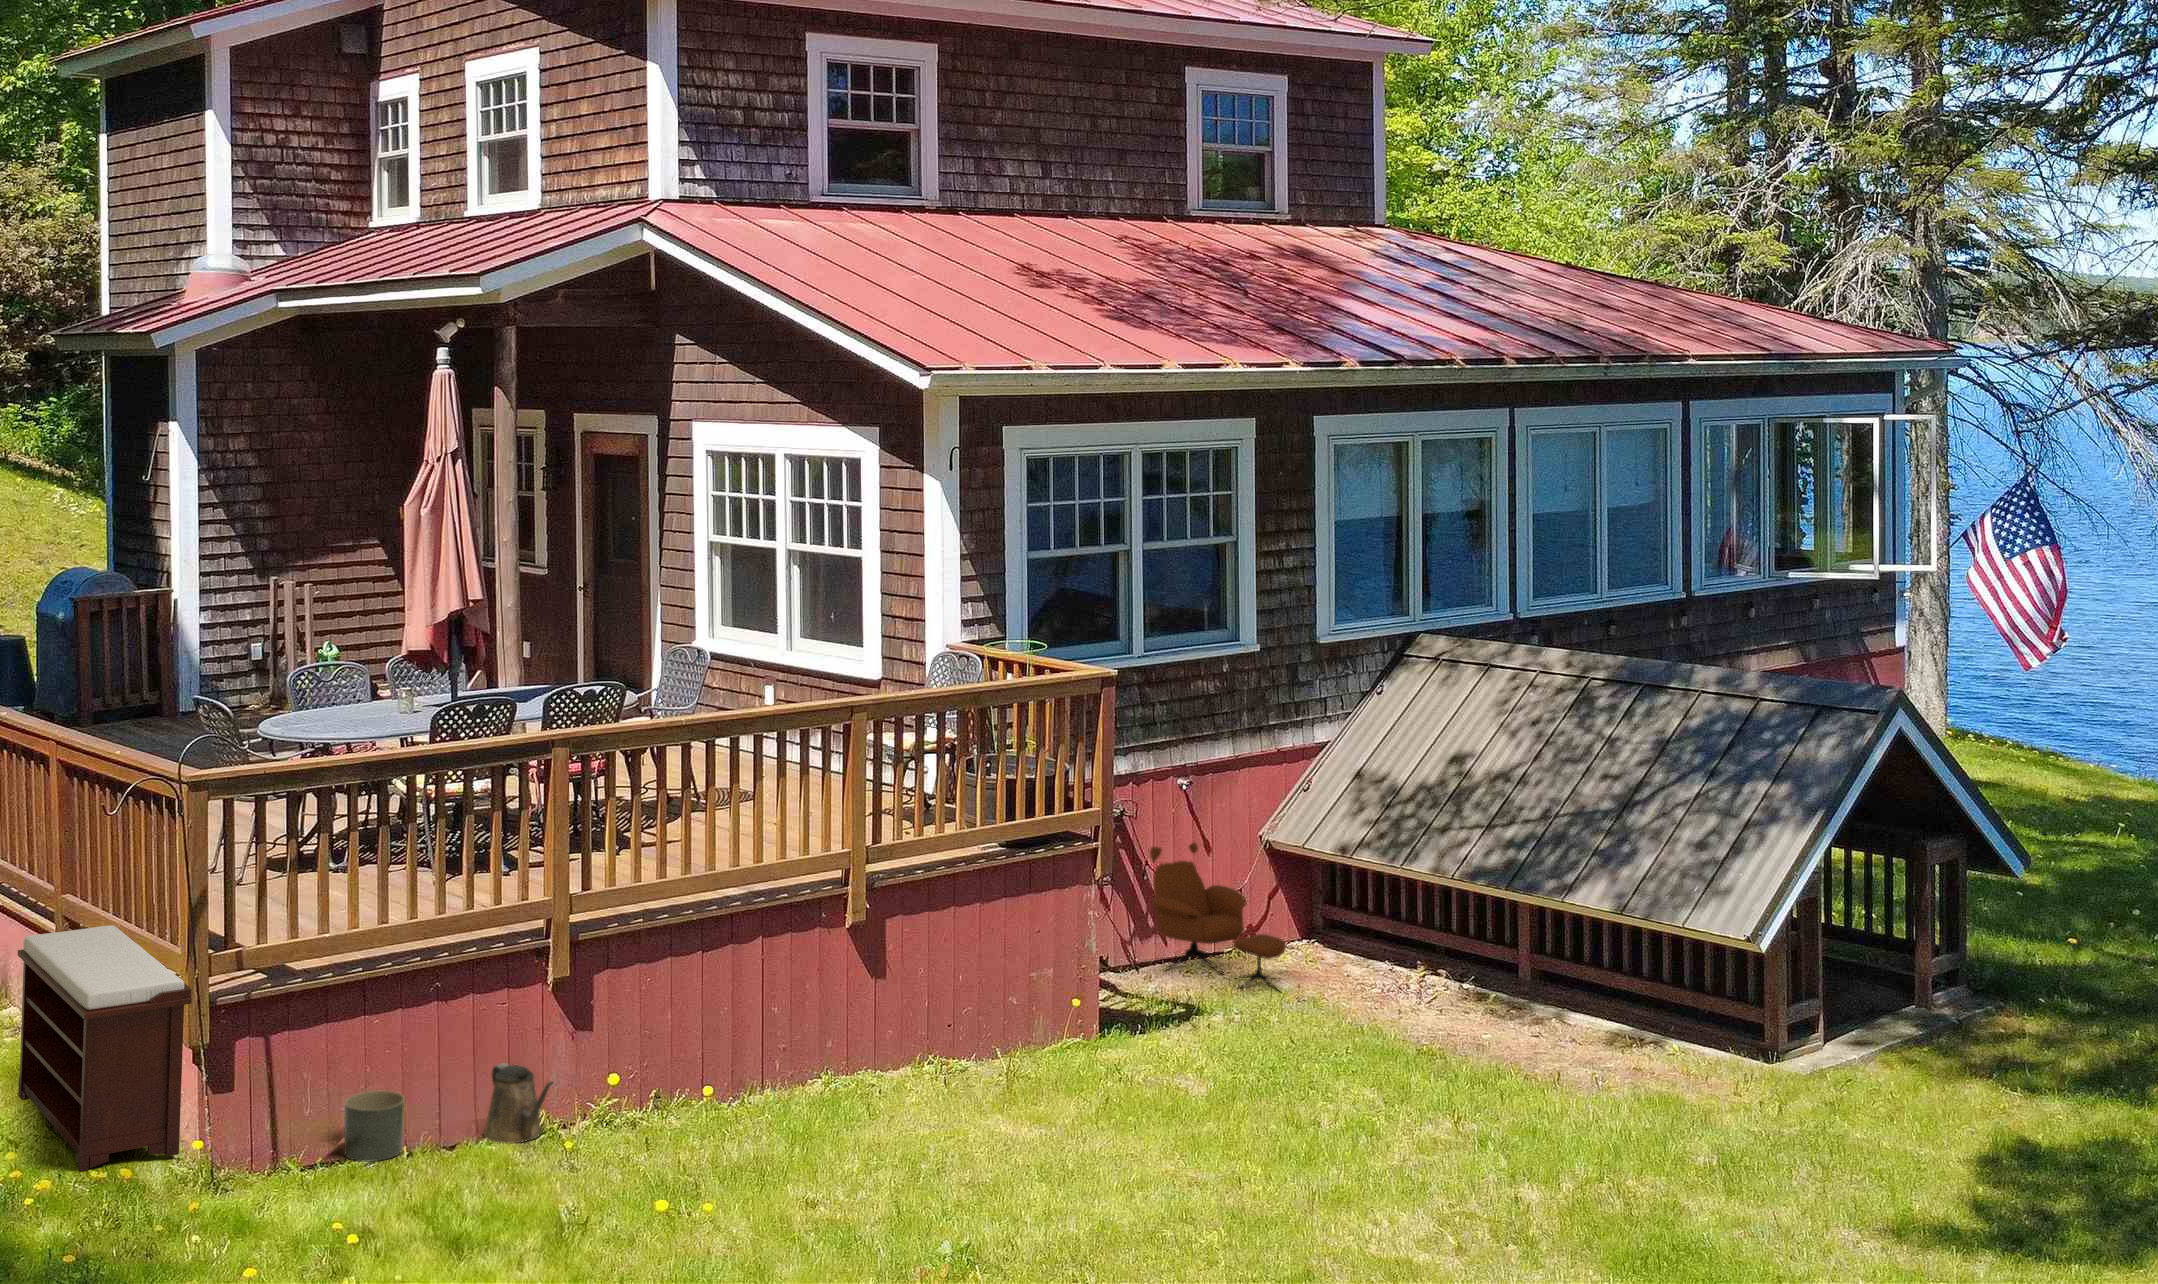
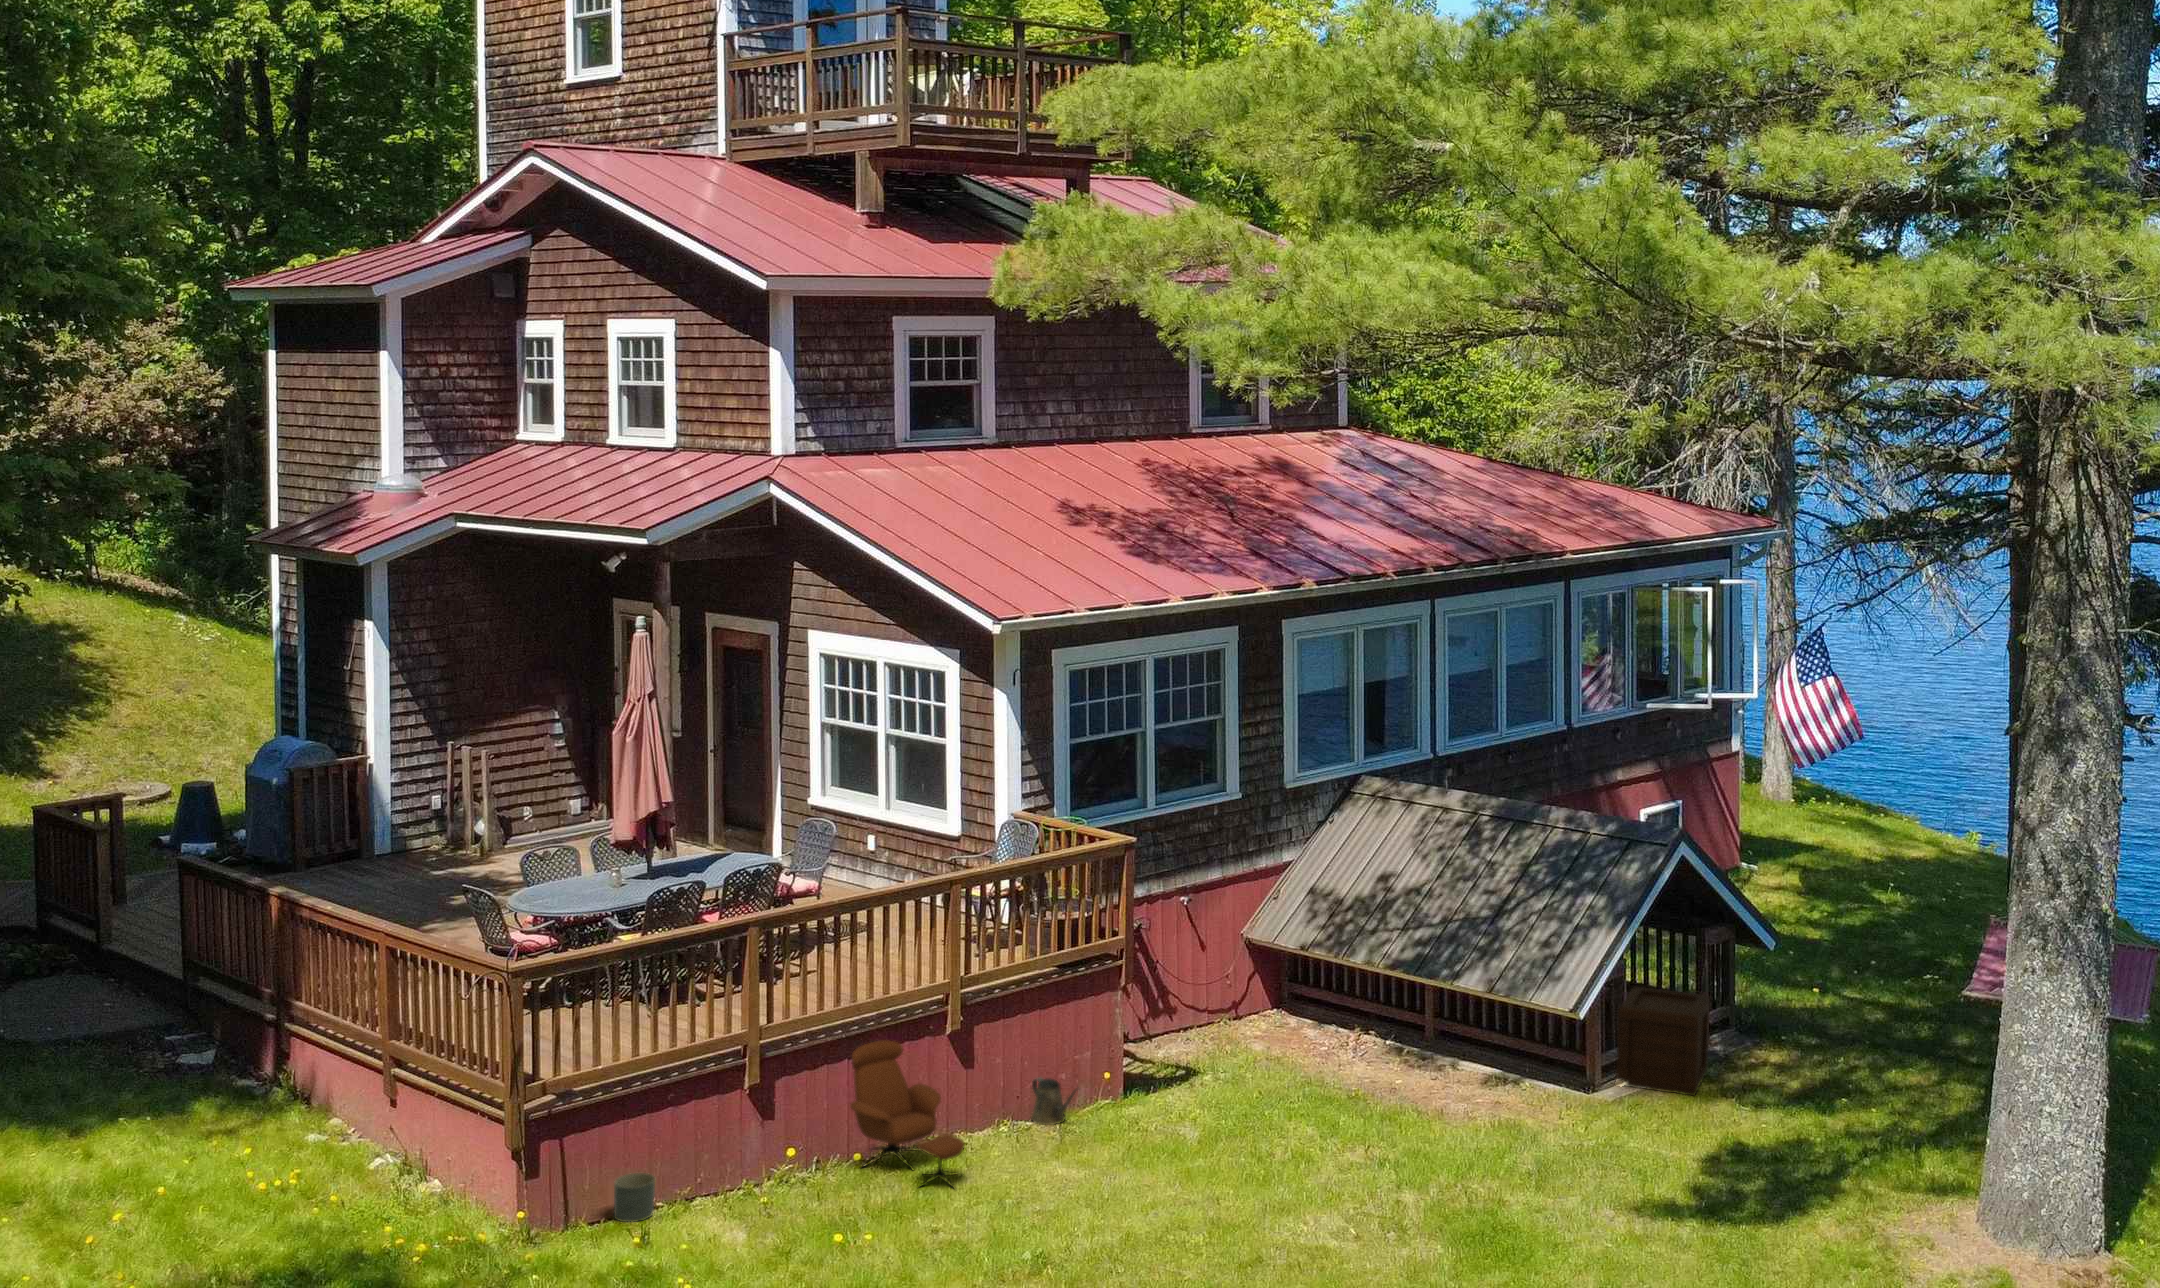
lounge chair: present [1148,843,1286,992] -> present [850,1040,965,1187]
wooden crate: none [1806,919,1942,1077] -> present [1616,987,1710,1096]
bench: present [18,925,192,1172] -> none [375,1067,516,1242]
watering can: present [484,1063,553,1144] -> present [1032,1078,1077,1125]

